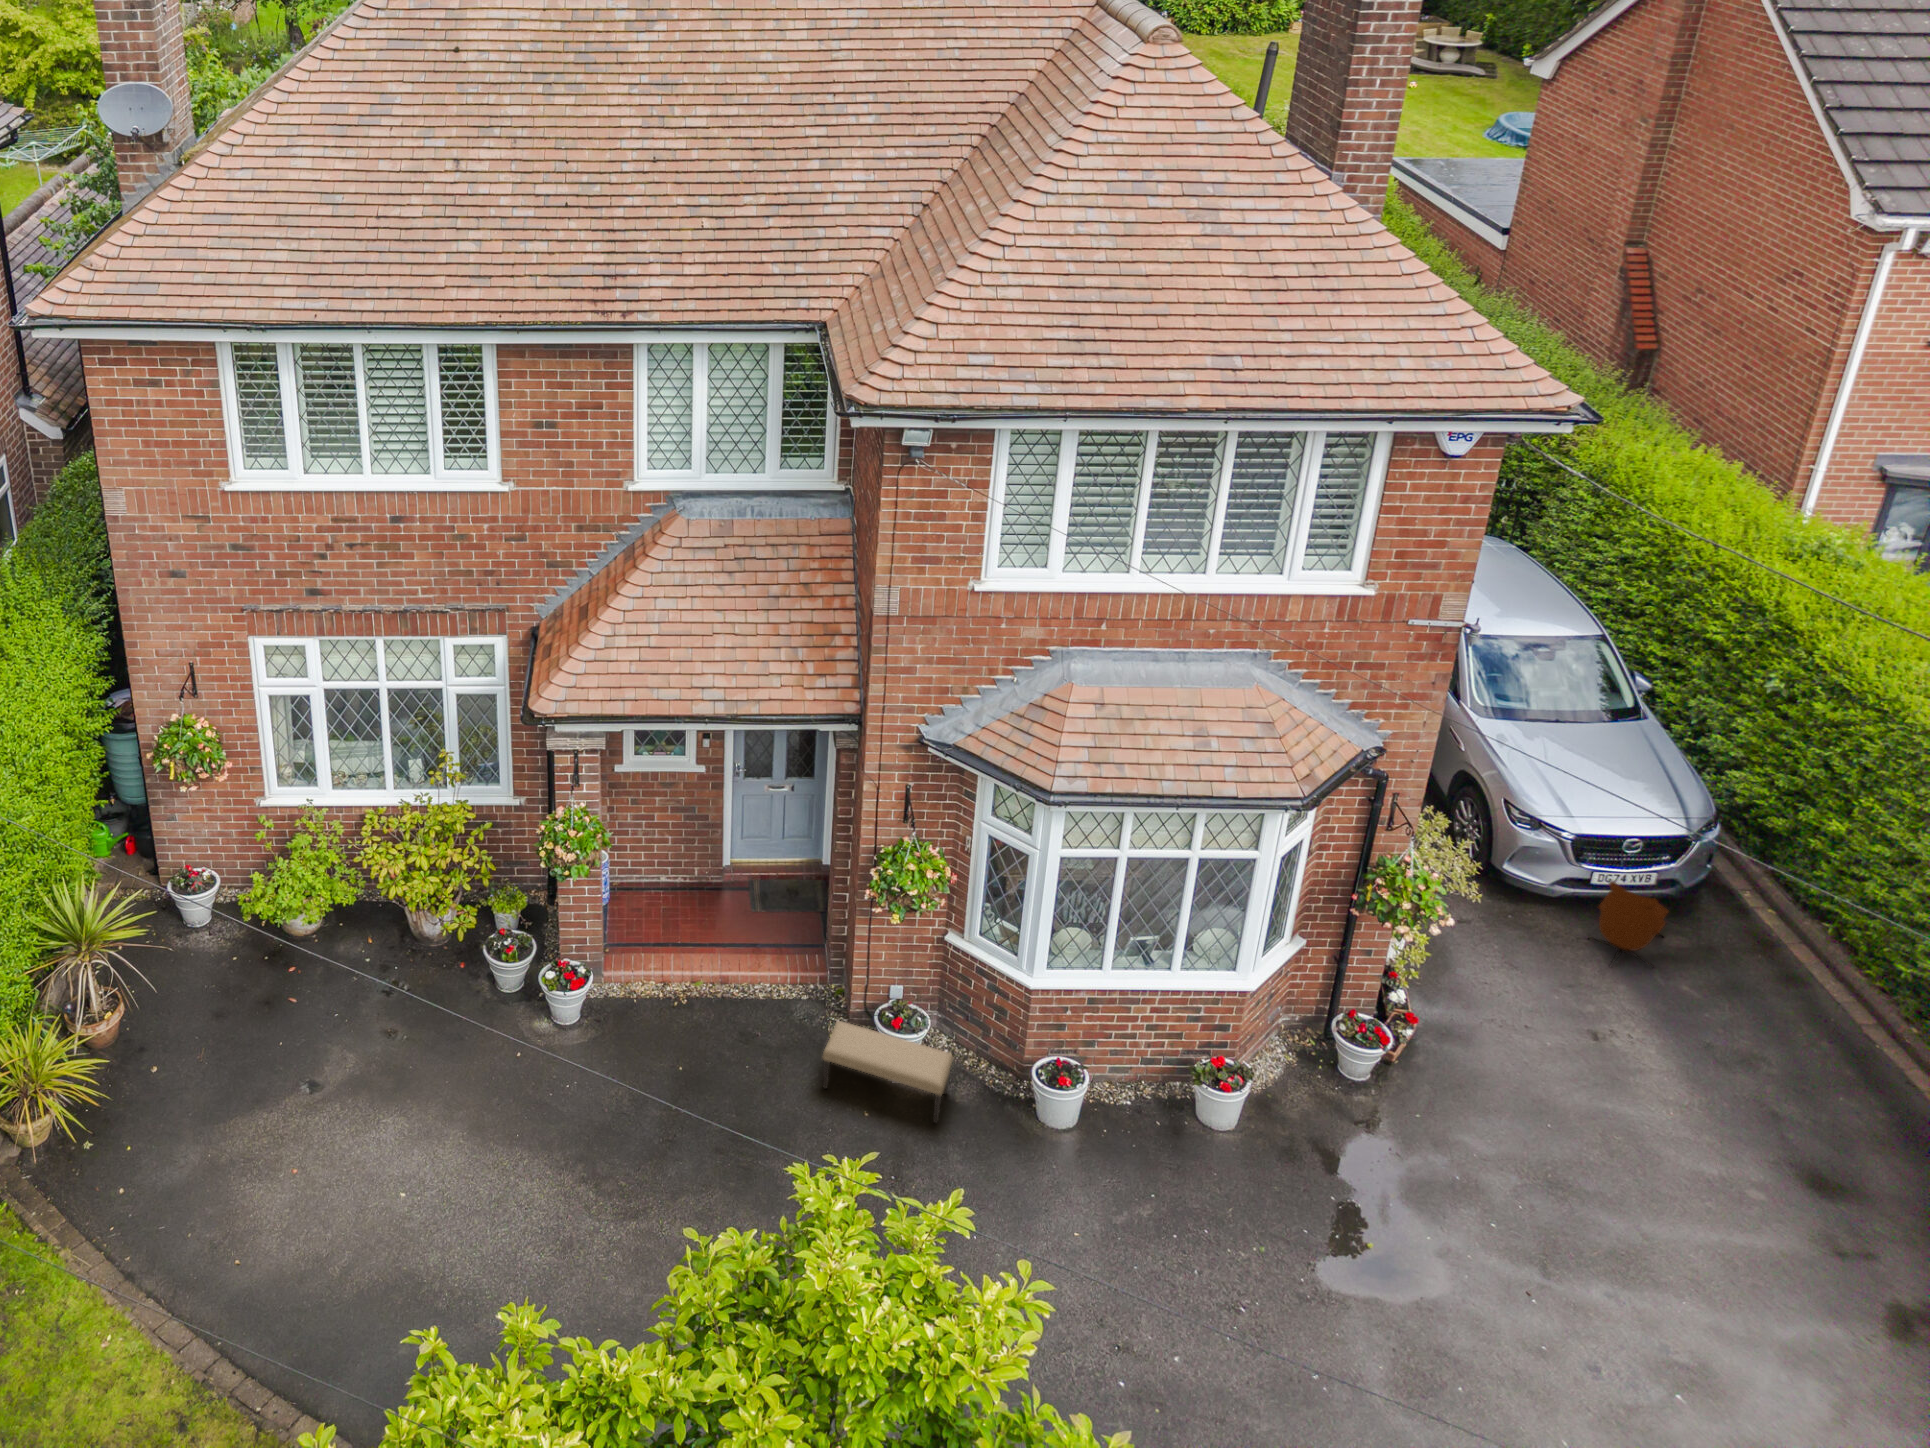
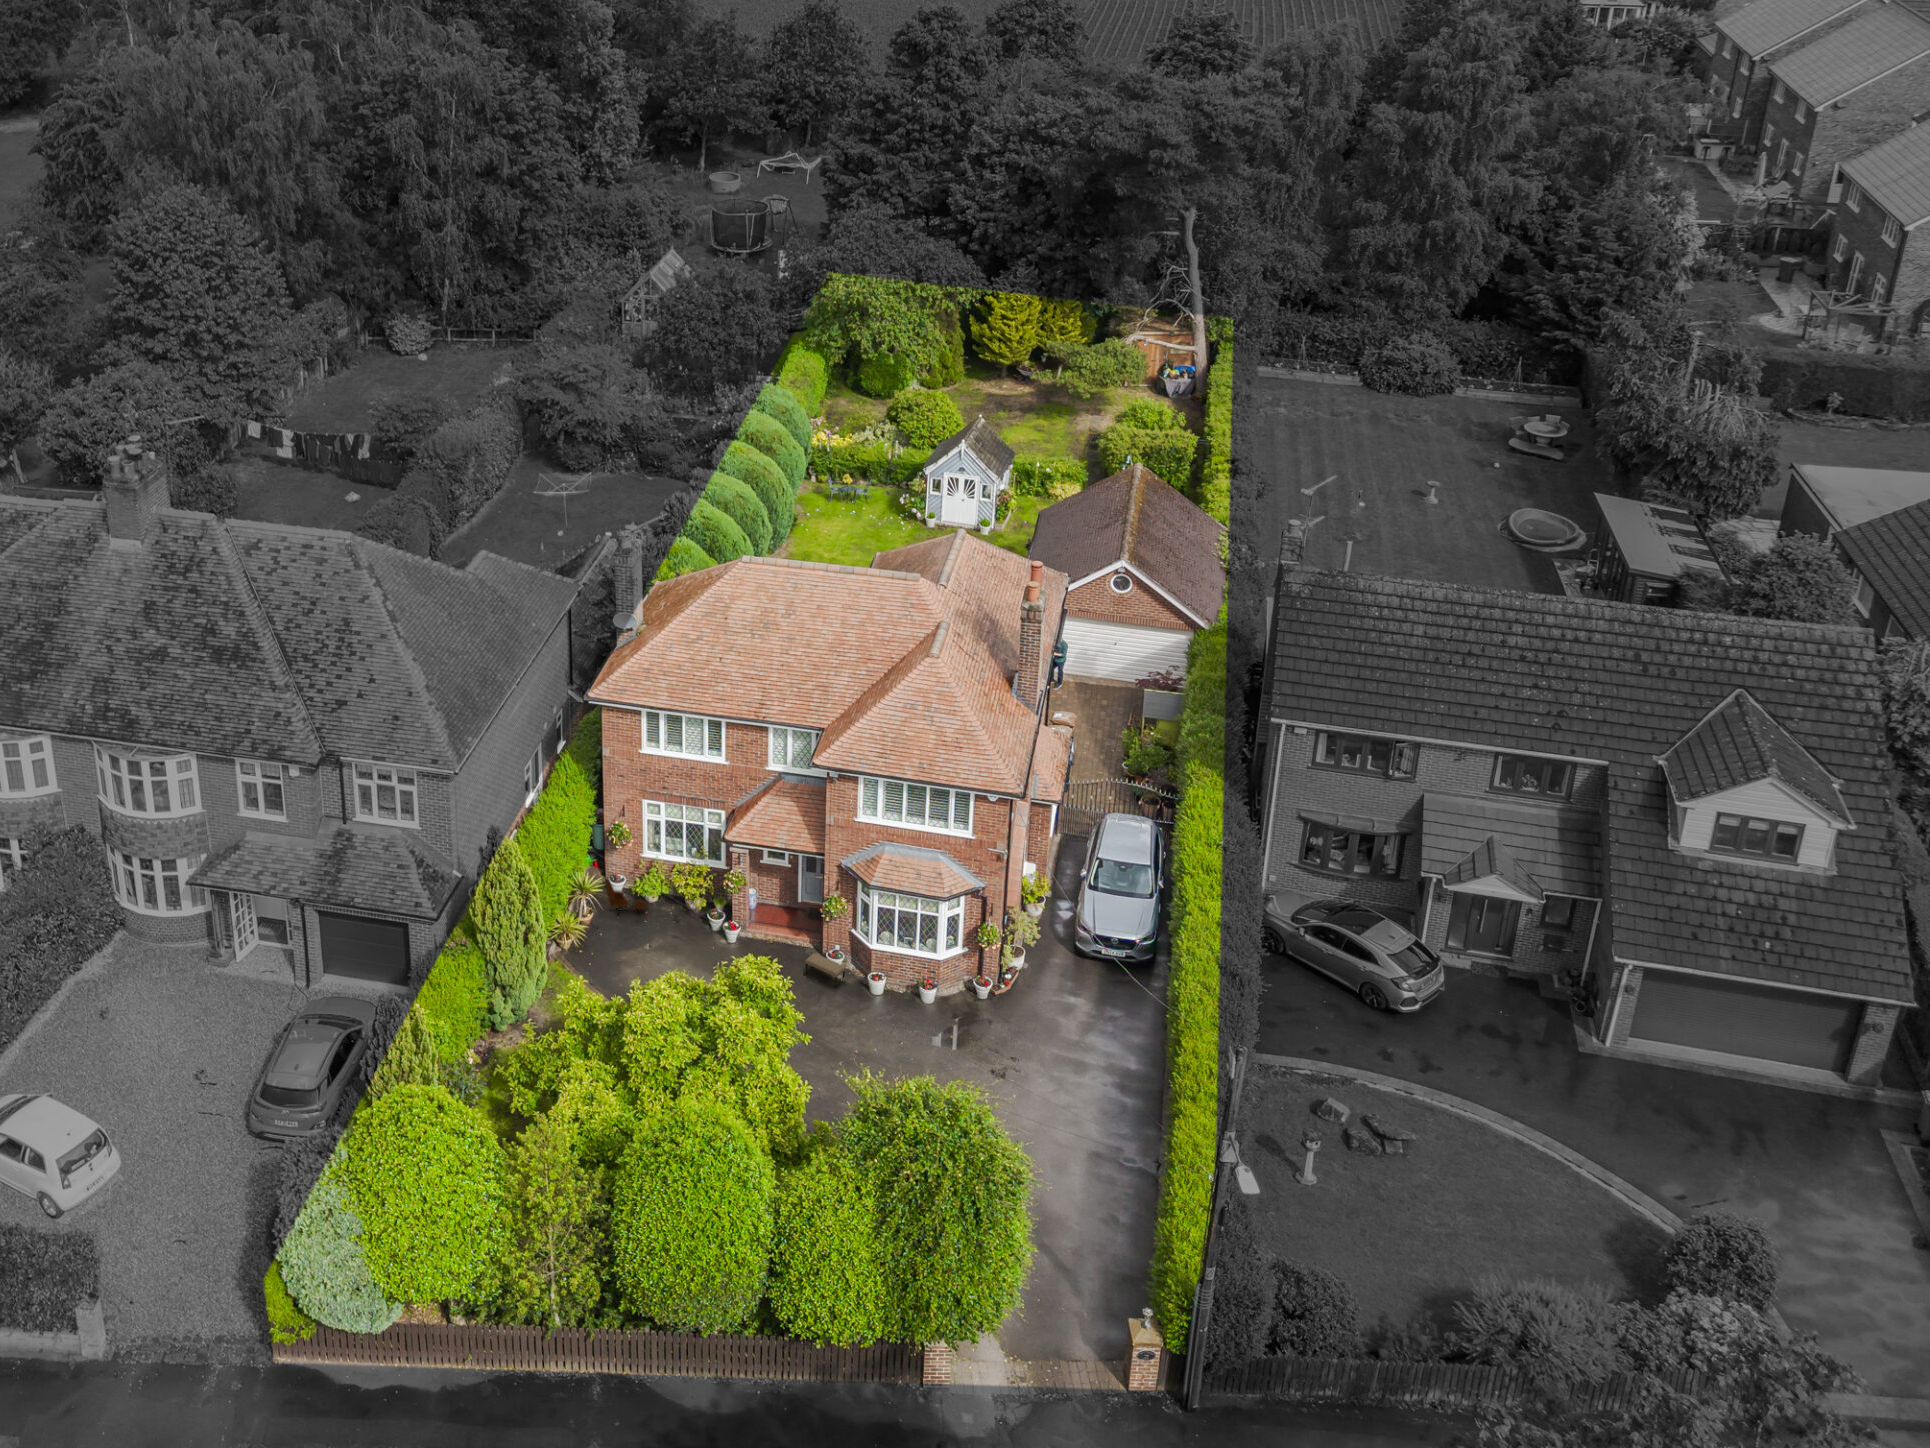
lounge chair: present [1599,881,1668,966] -> present [605,879,646,912]

